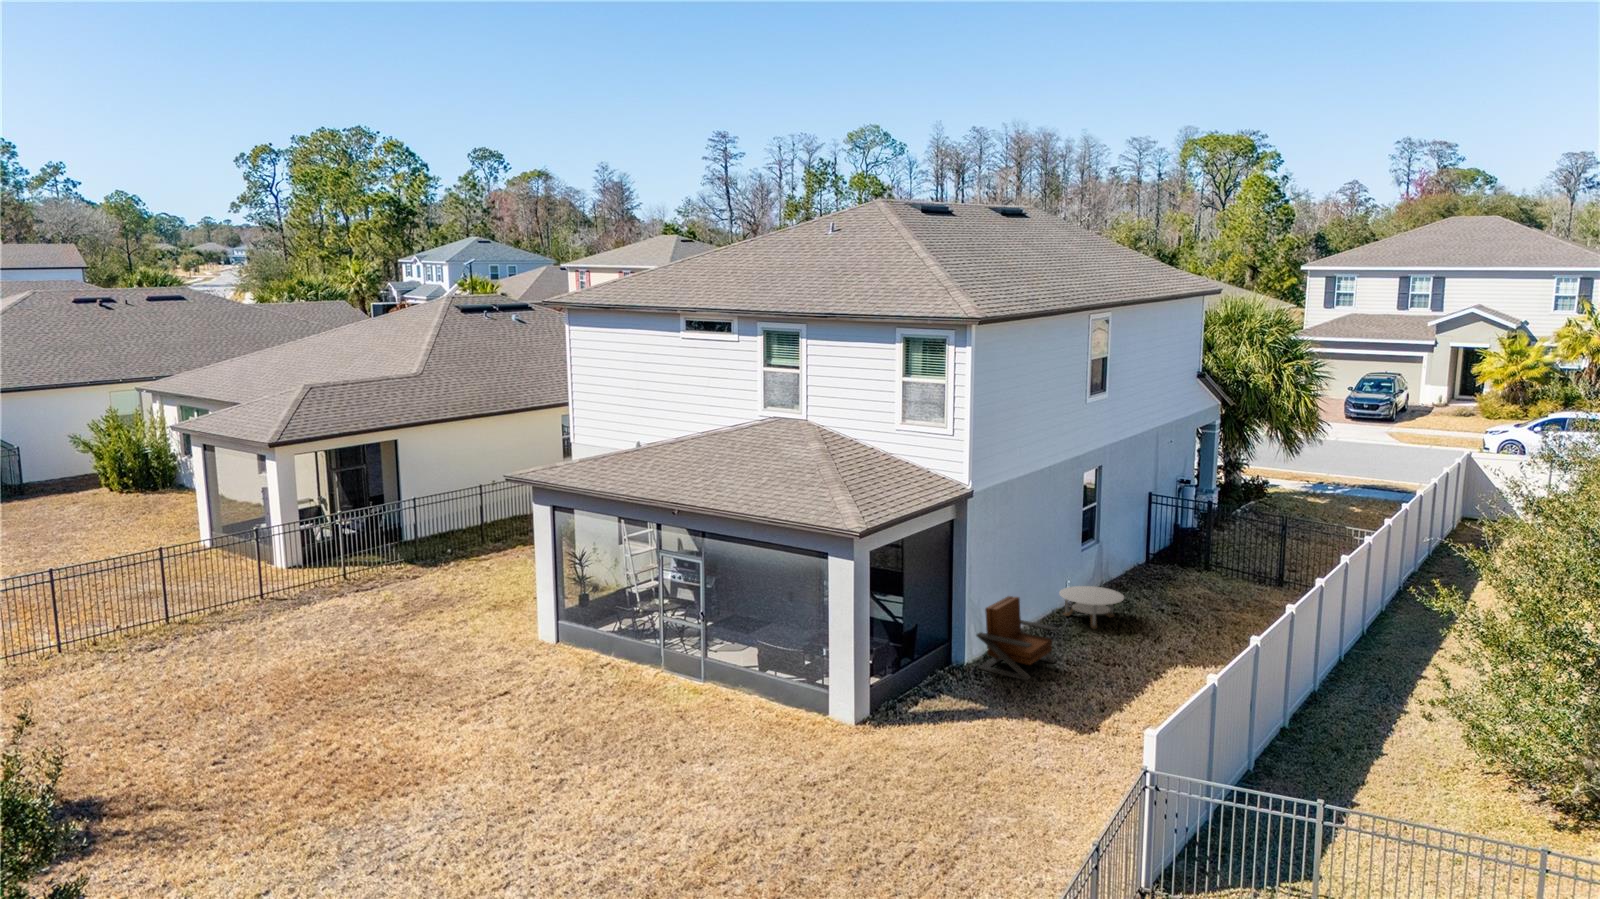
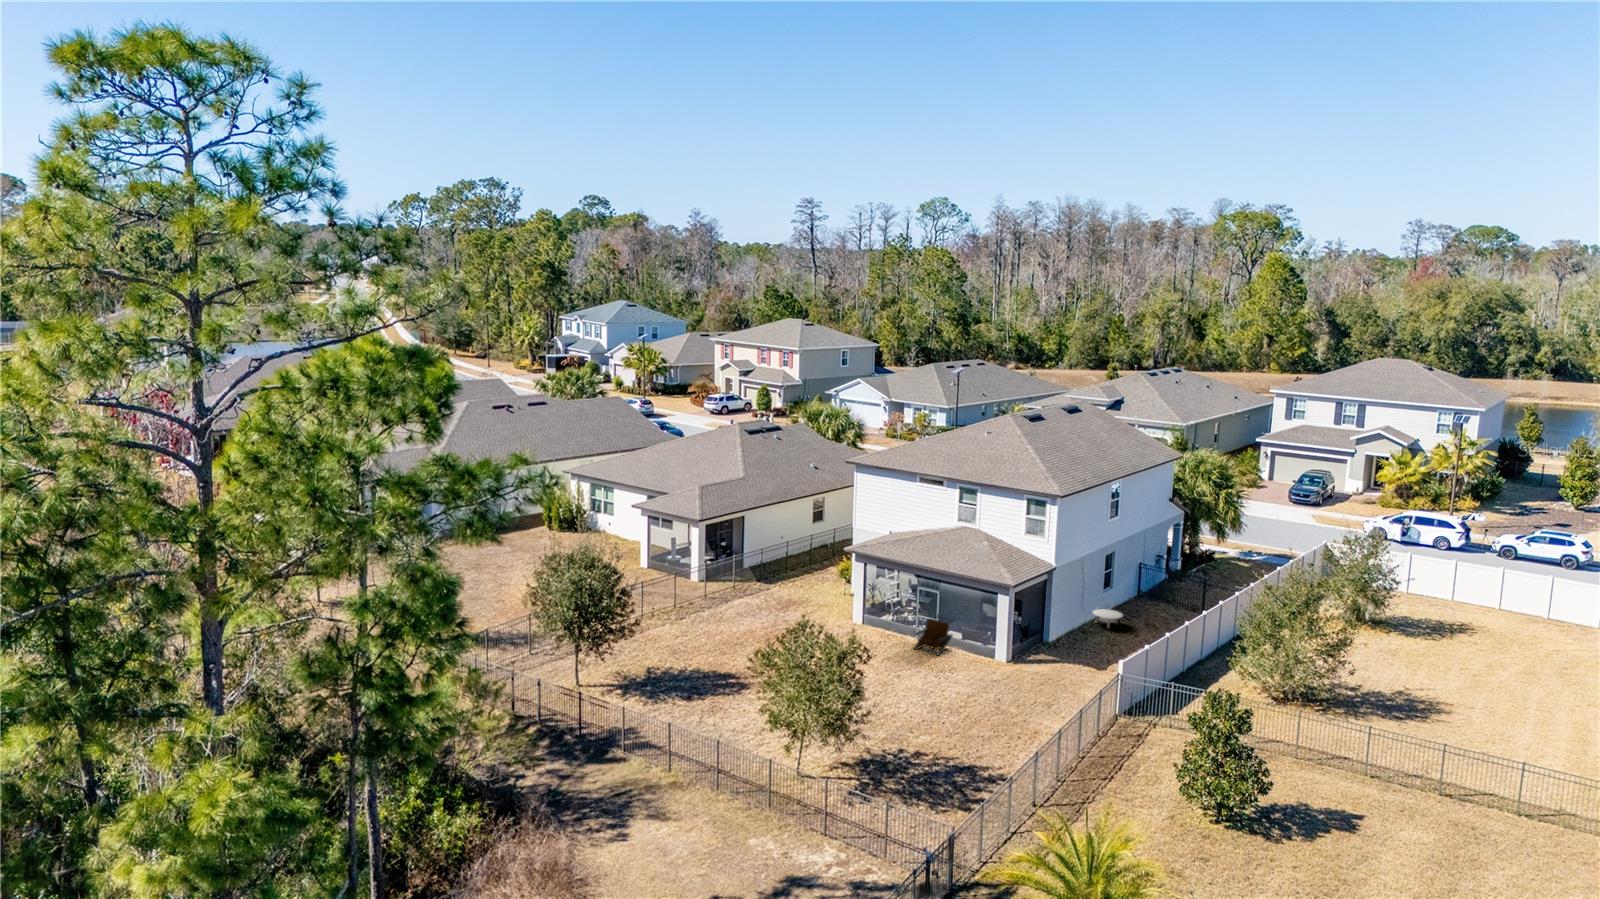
lounge chair: present [977,596,1057,680] -> present [914,619,952,656]

